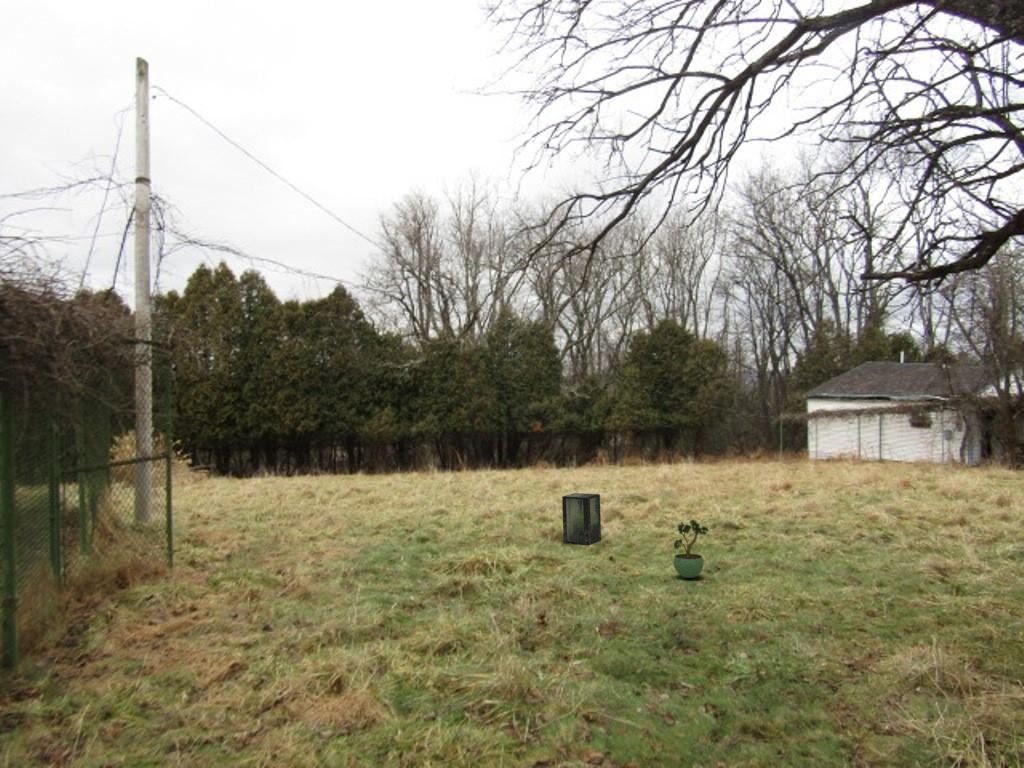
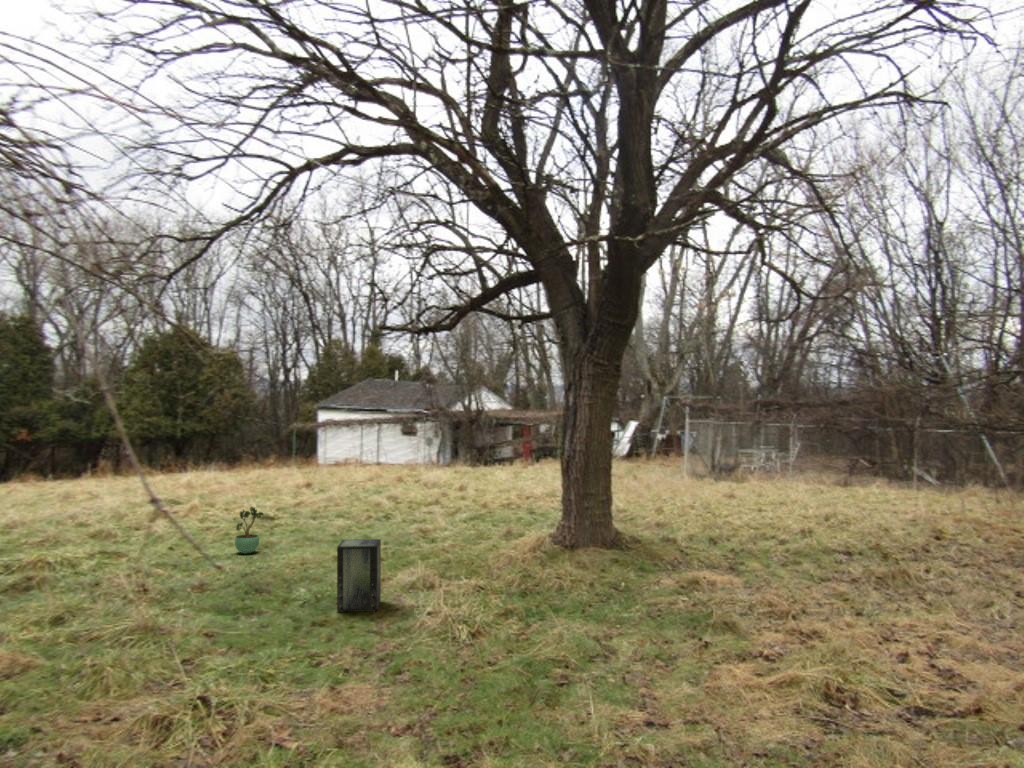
storage box: present [562,493,601,545] -> present [337,539,381,612]

